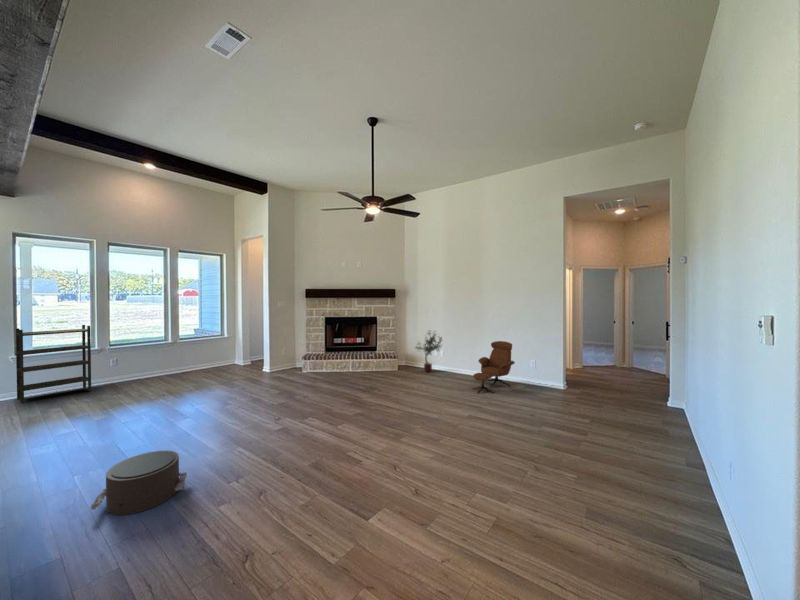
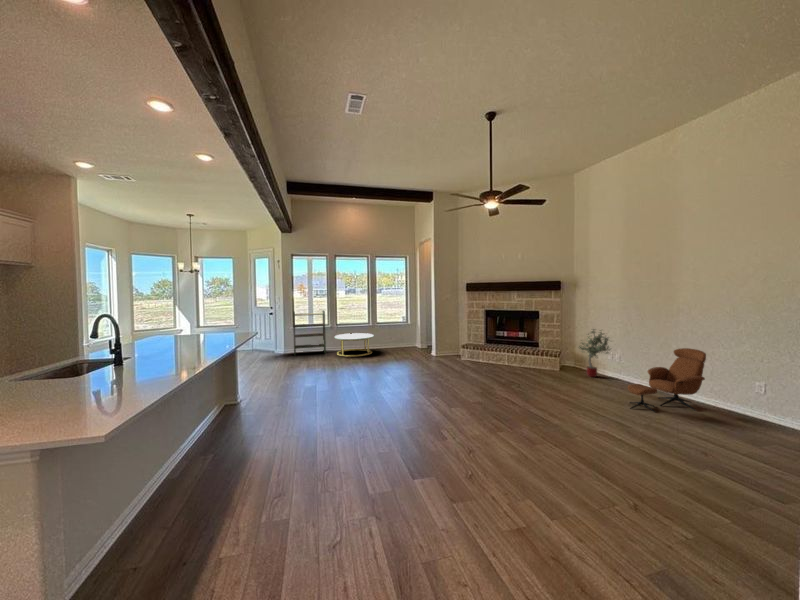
coffee table: none [110,354,179,391] -> present [335,333,374,357]
pouf: present [90,451,187,515] -> none [280,390,329,421]

